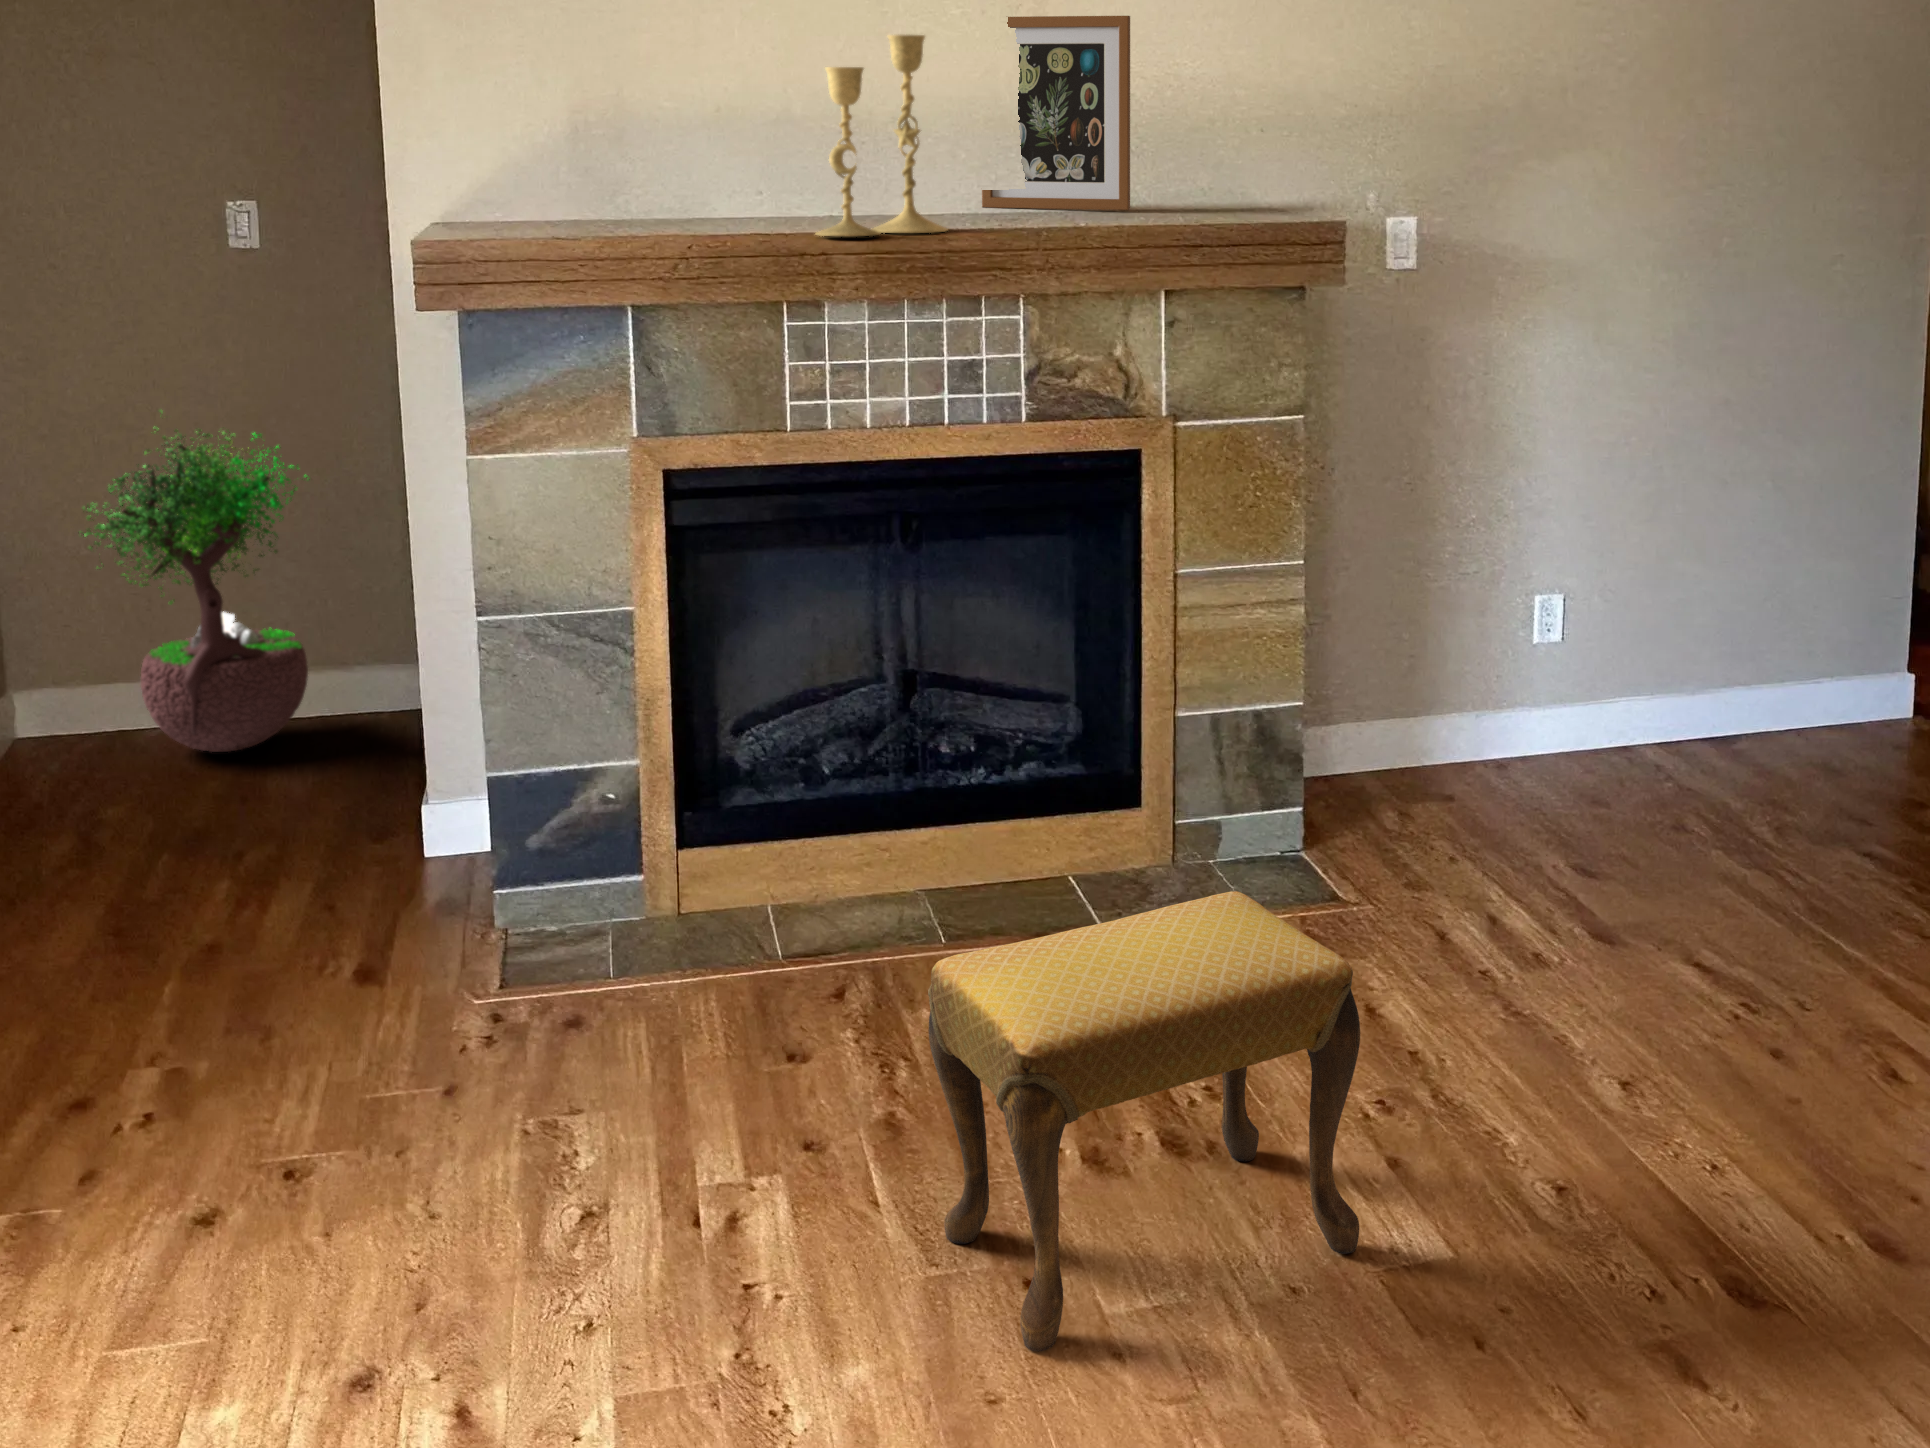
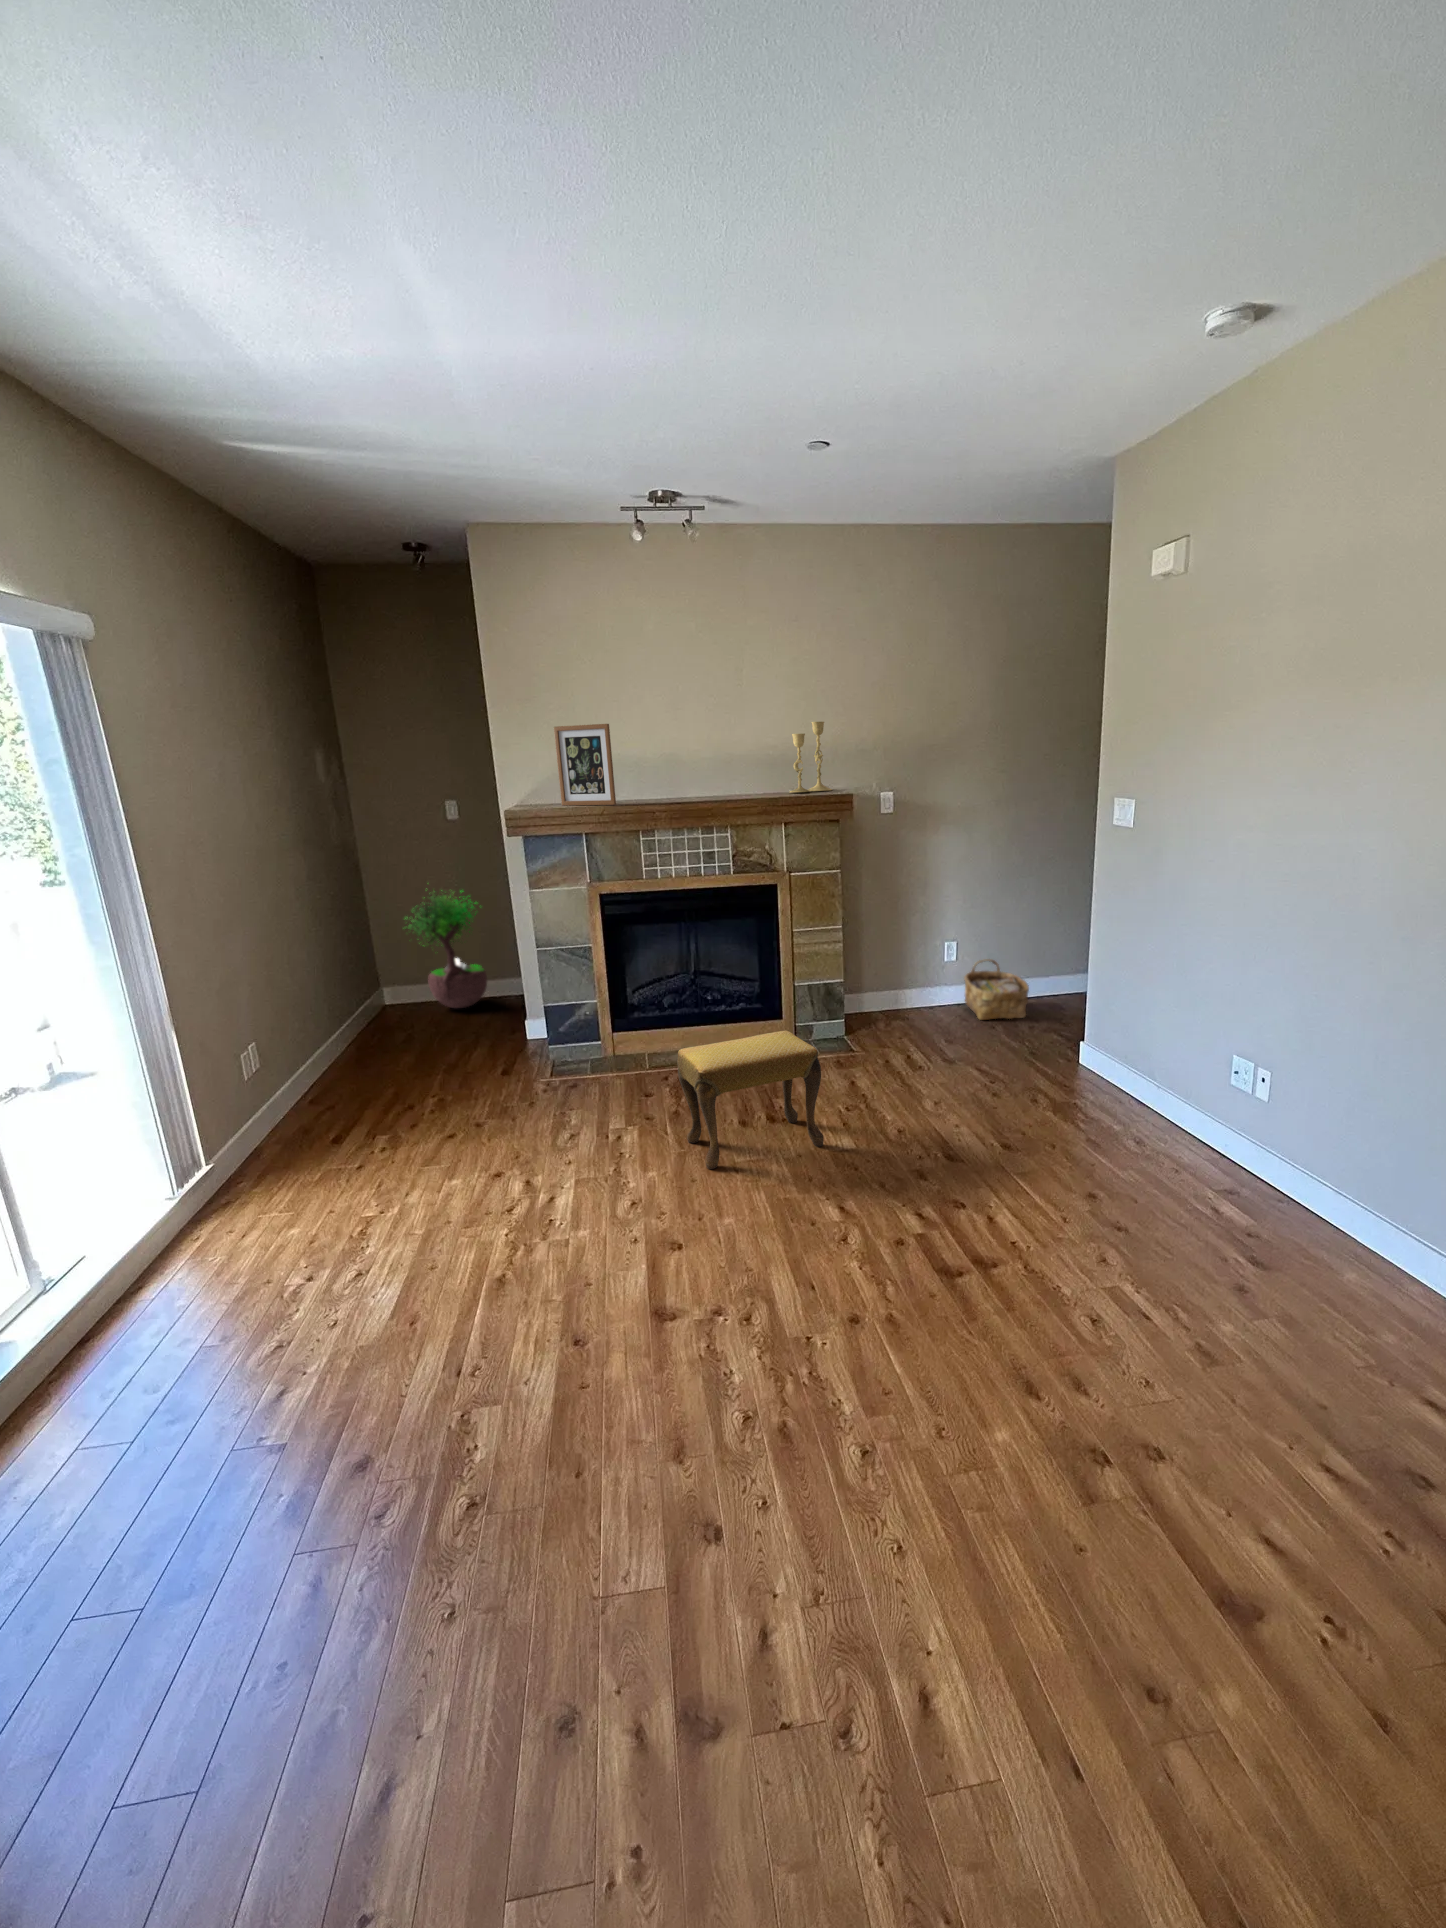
picture frame: present [982,16,1130,210] -> present [554,724,616,806]
candlestick: present [816,35,948,237] -> present [790,722,832,792]
woven basket: none [1595,637,1772,803] -> present [964,959,1029,1020]

